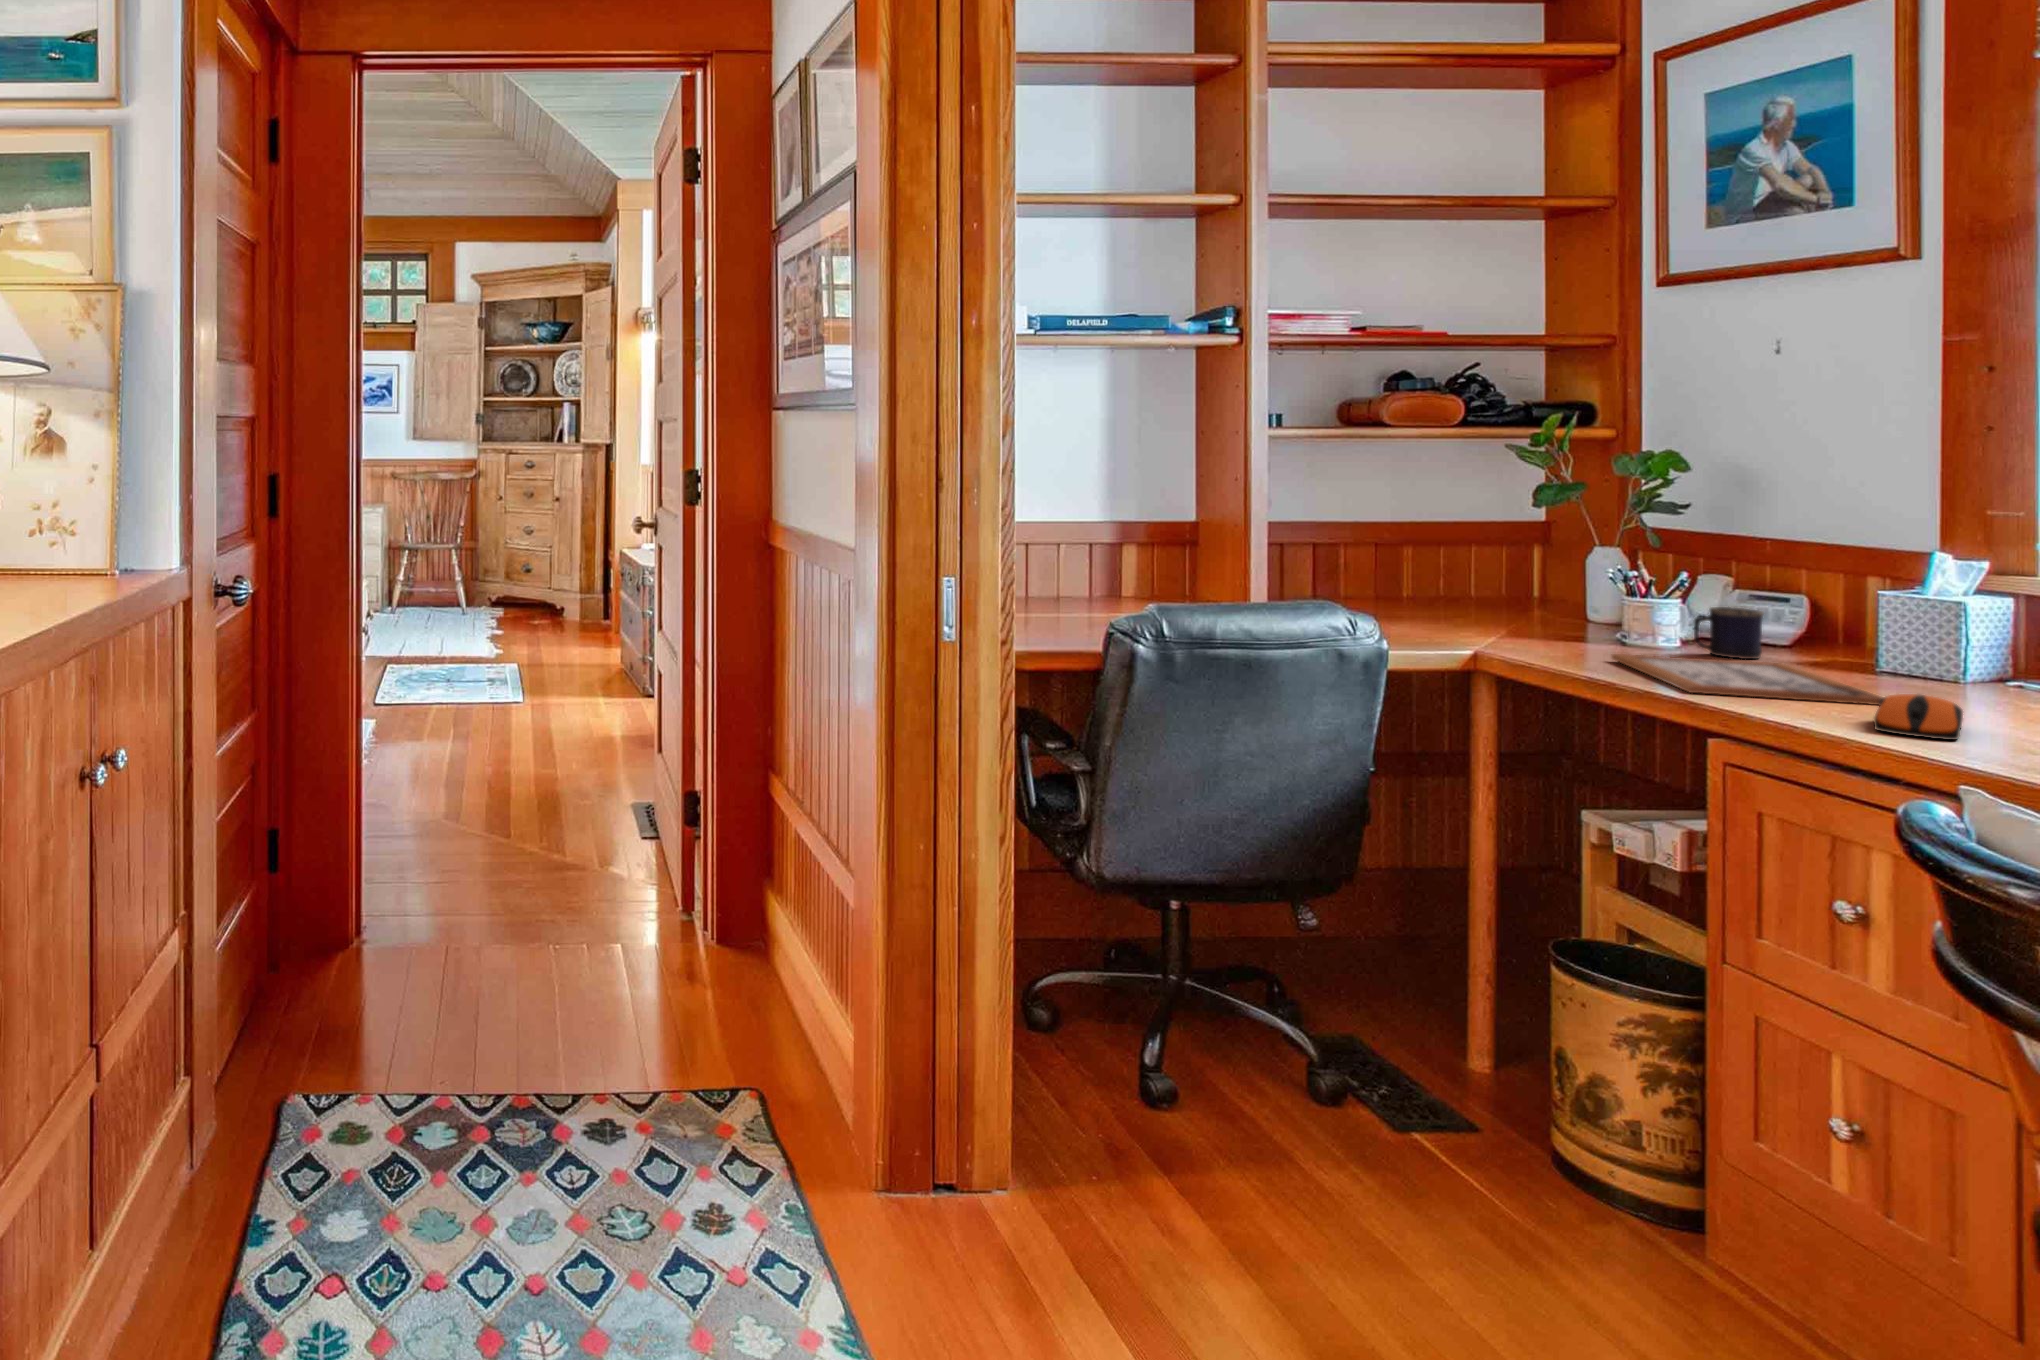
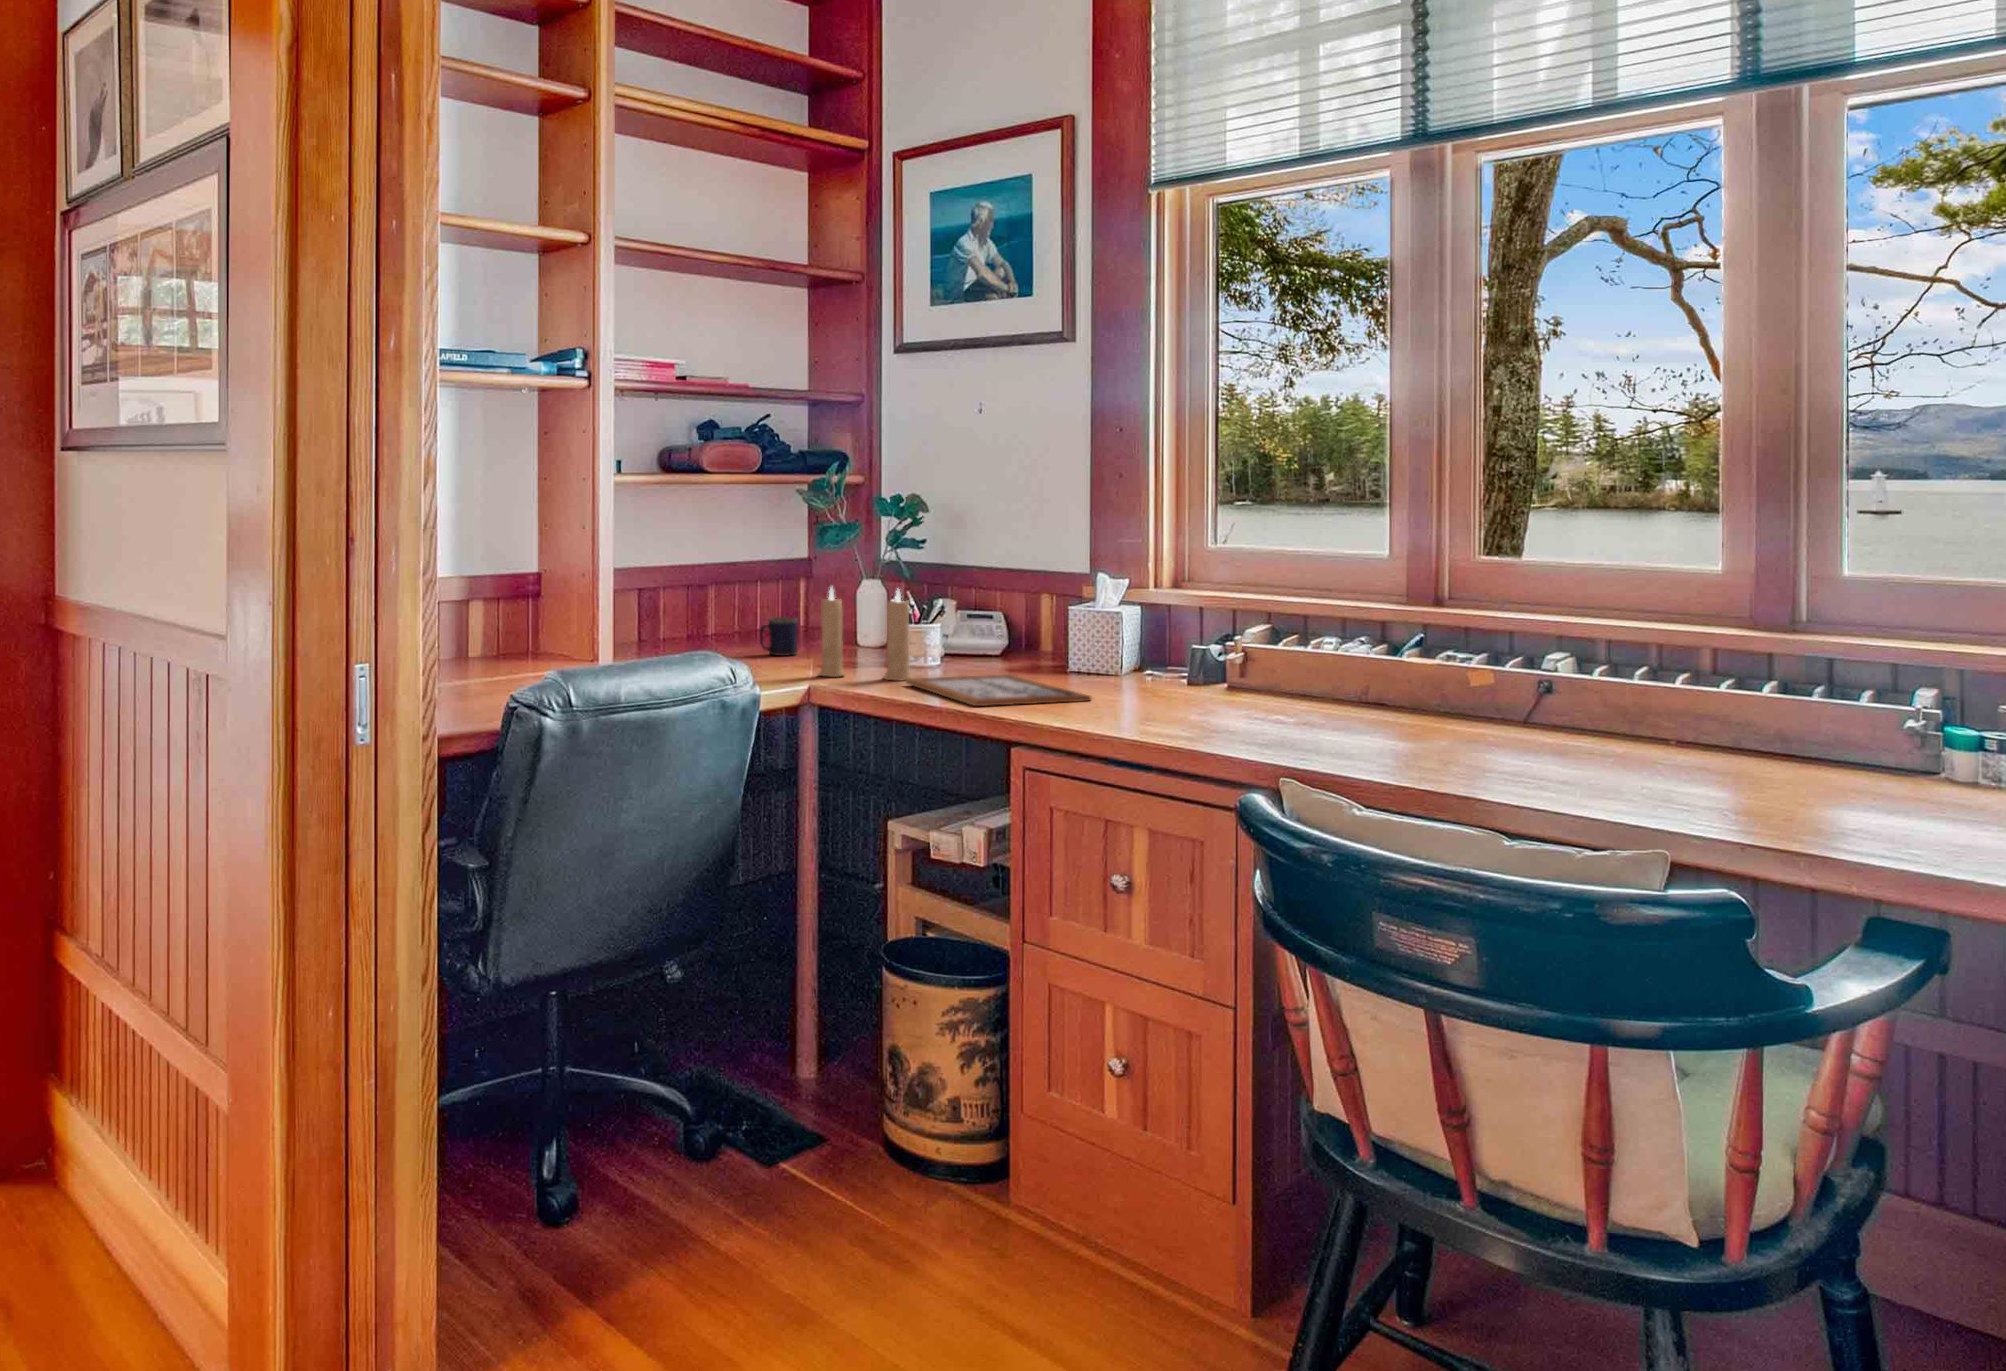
candle: none [1497,544,1629,656] -> present [817,587,912,681]
mug: present [1694,607,1763,659] -> present [760,617,798,656]
computer mouse: present [1874,694,1963,740] -> none [1096,689,1147,723]

